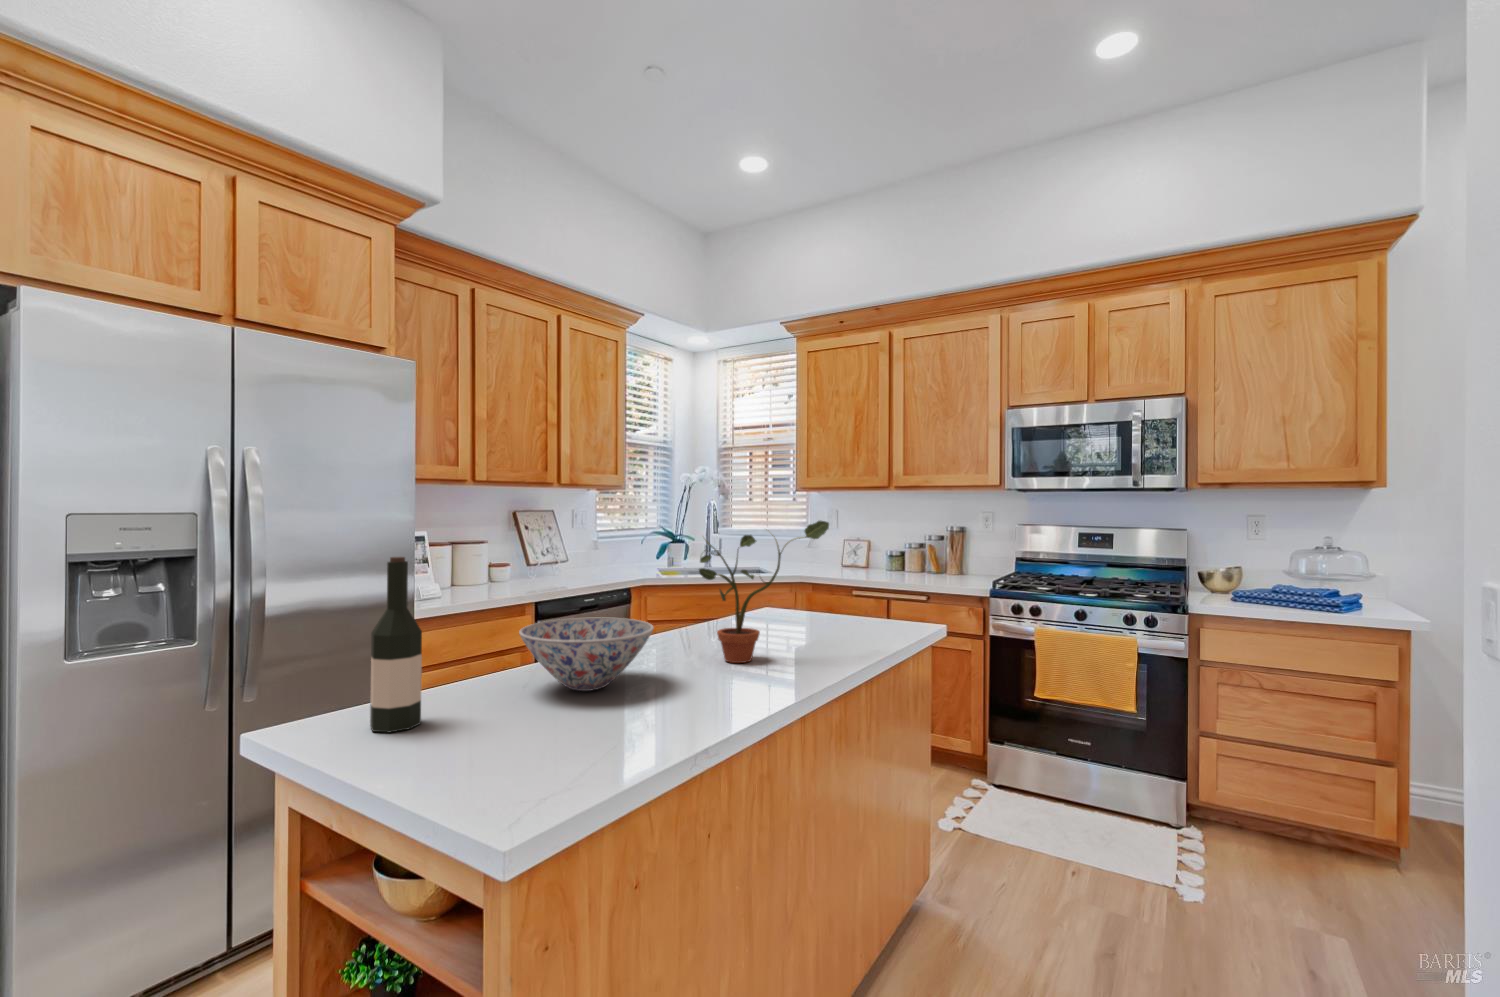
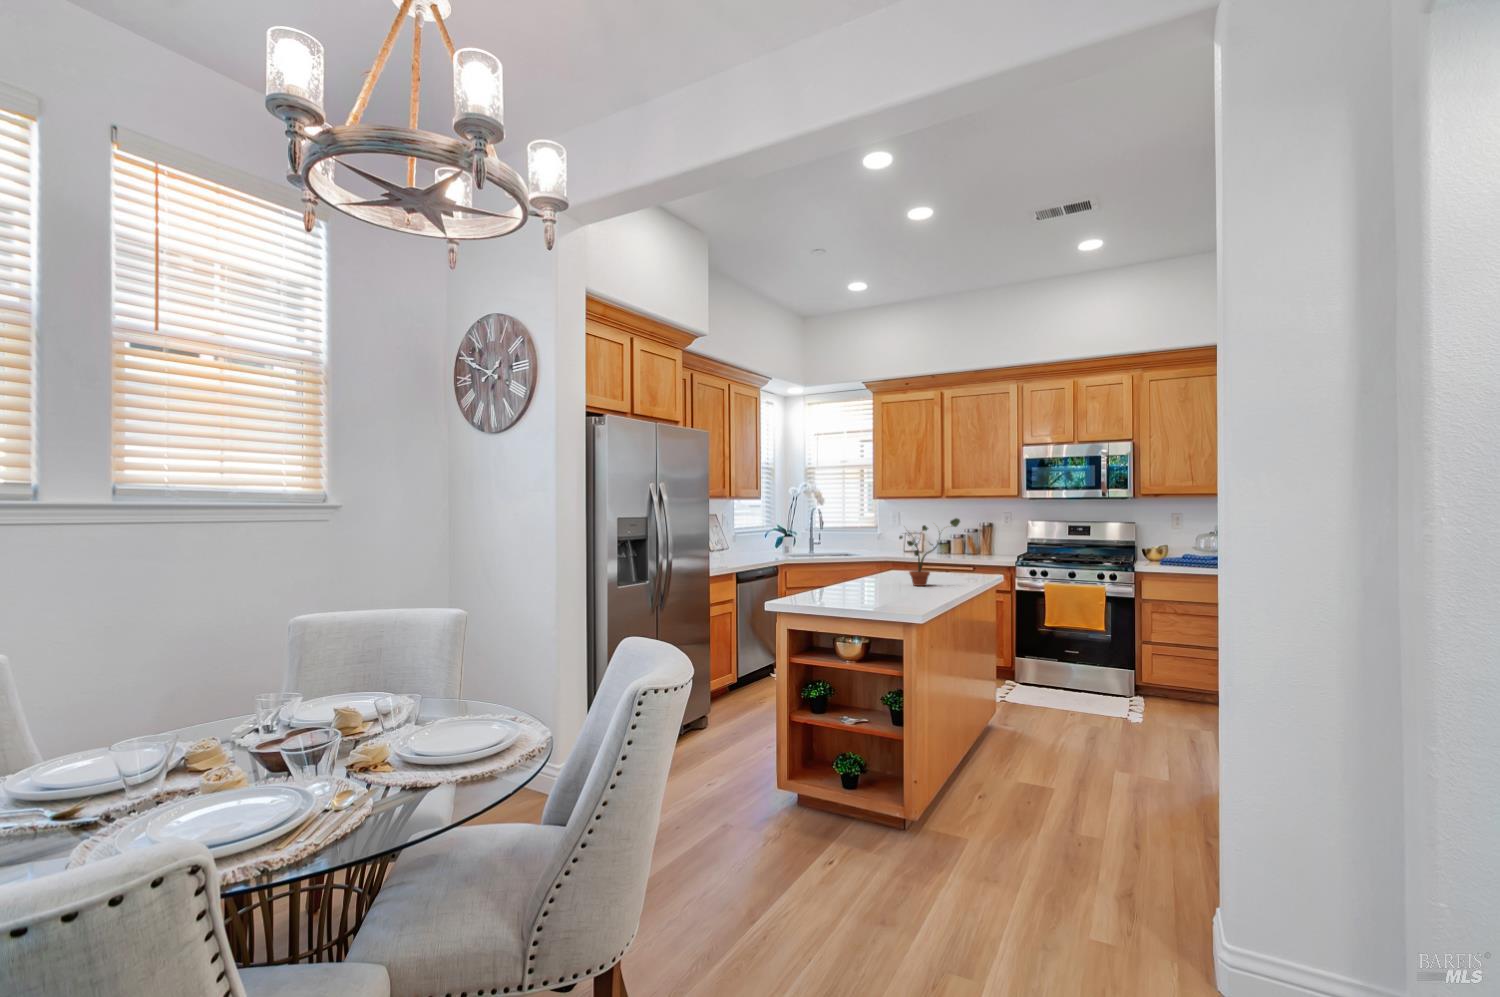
wine bottle: present [370,557,422,733] -> none [809,534,827,602]
bowl: present [519,617,654,691] -> none [840,564,899,593]

